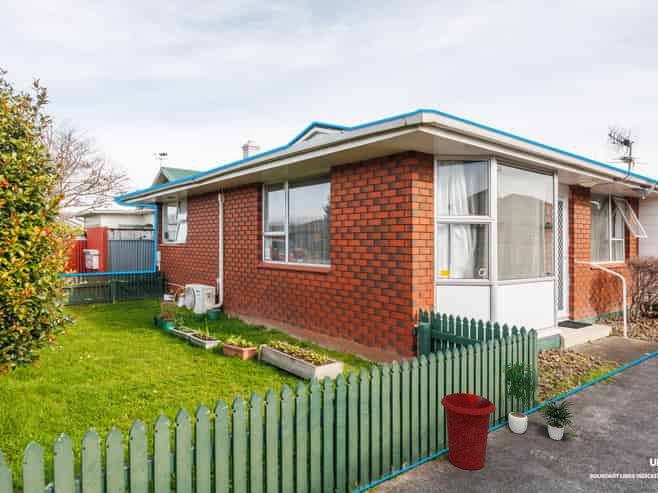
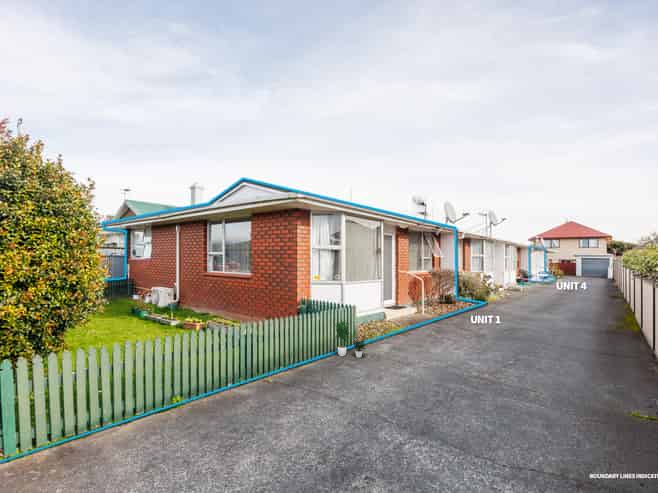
waste bin: present [441,393,496,470] -> none [300,335,325,370]

